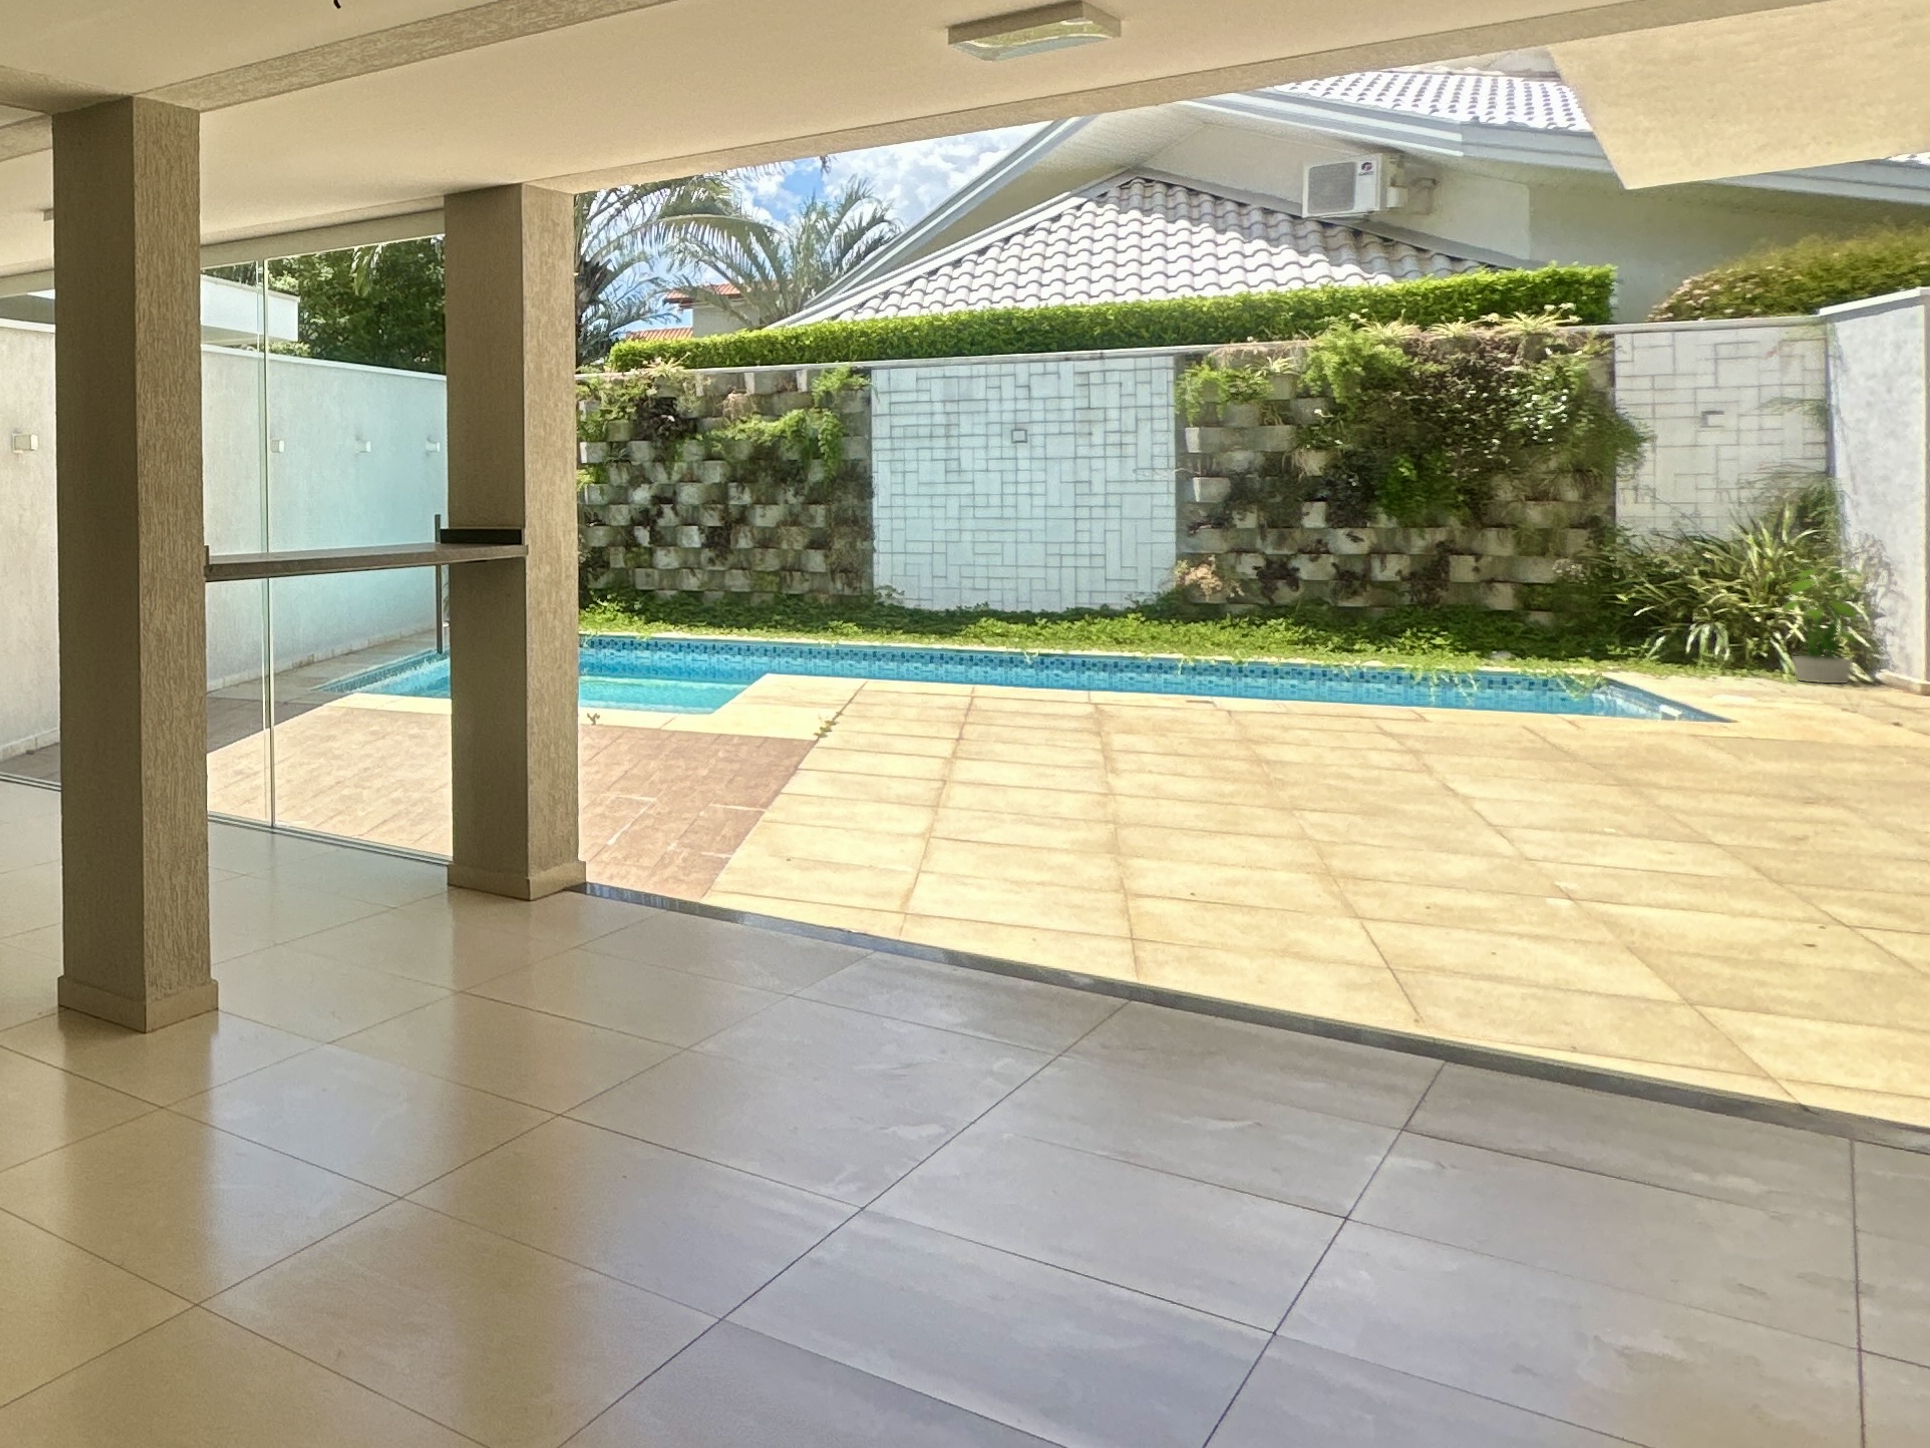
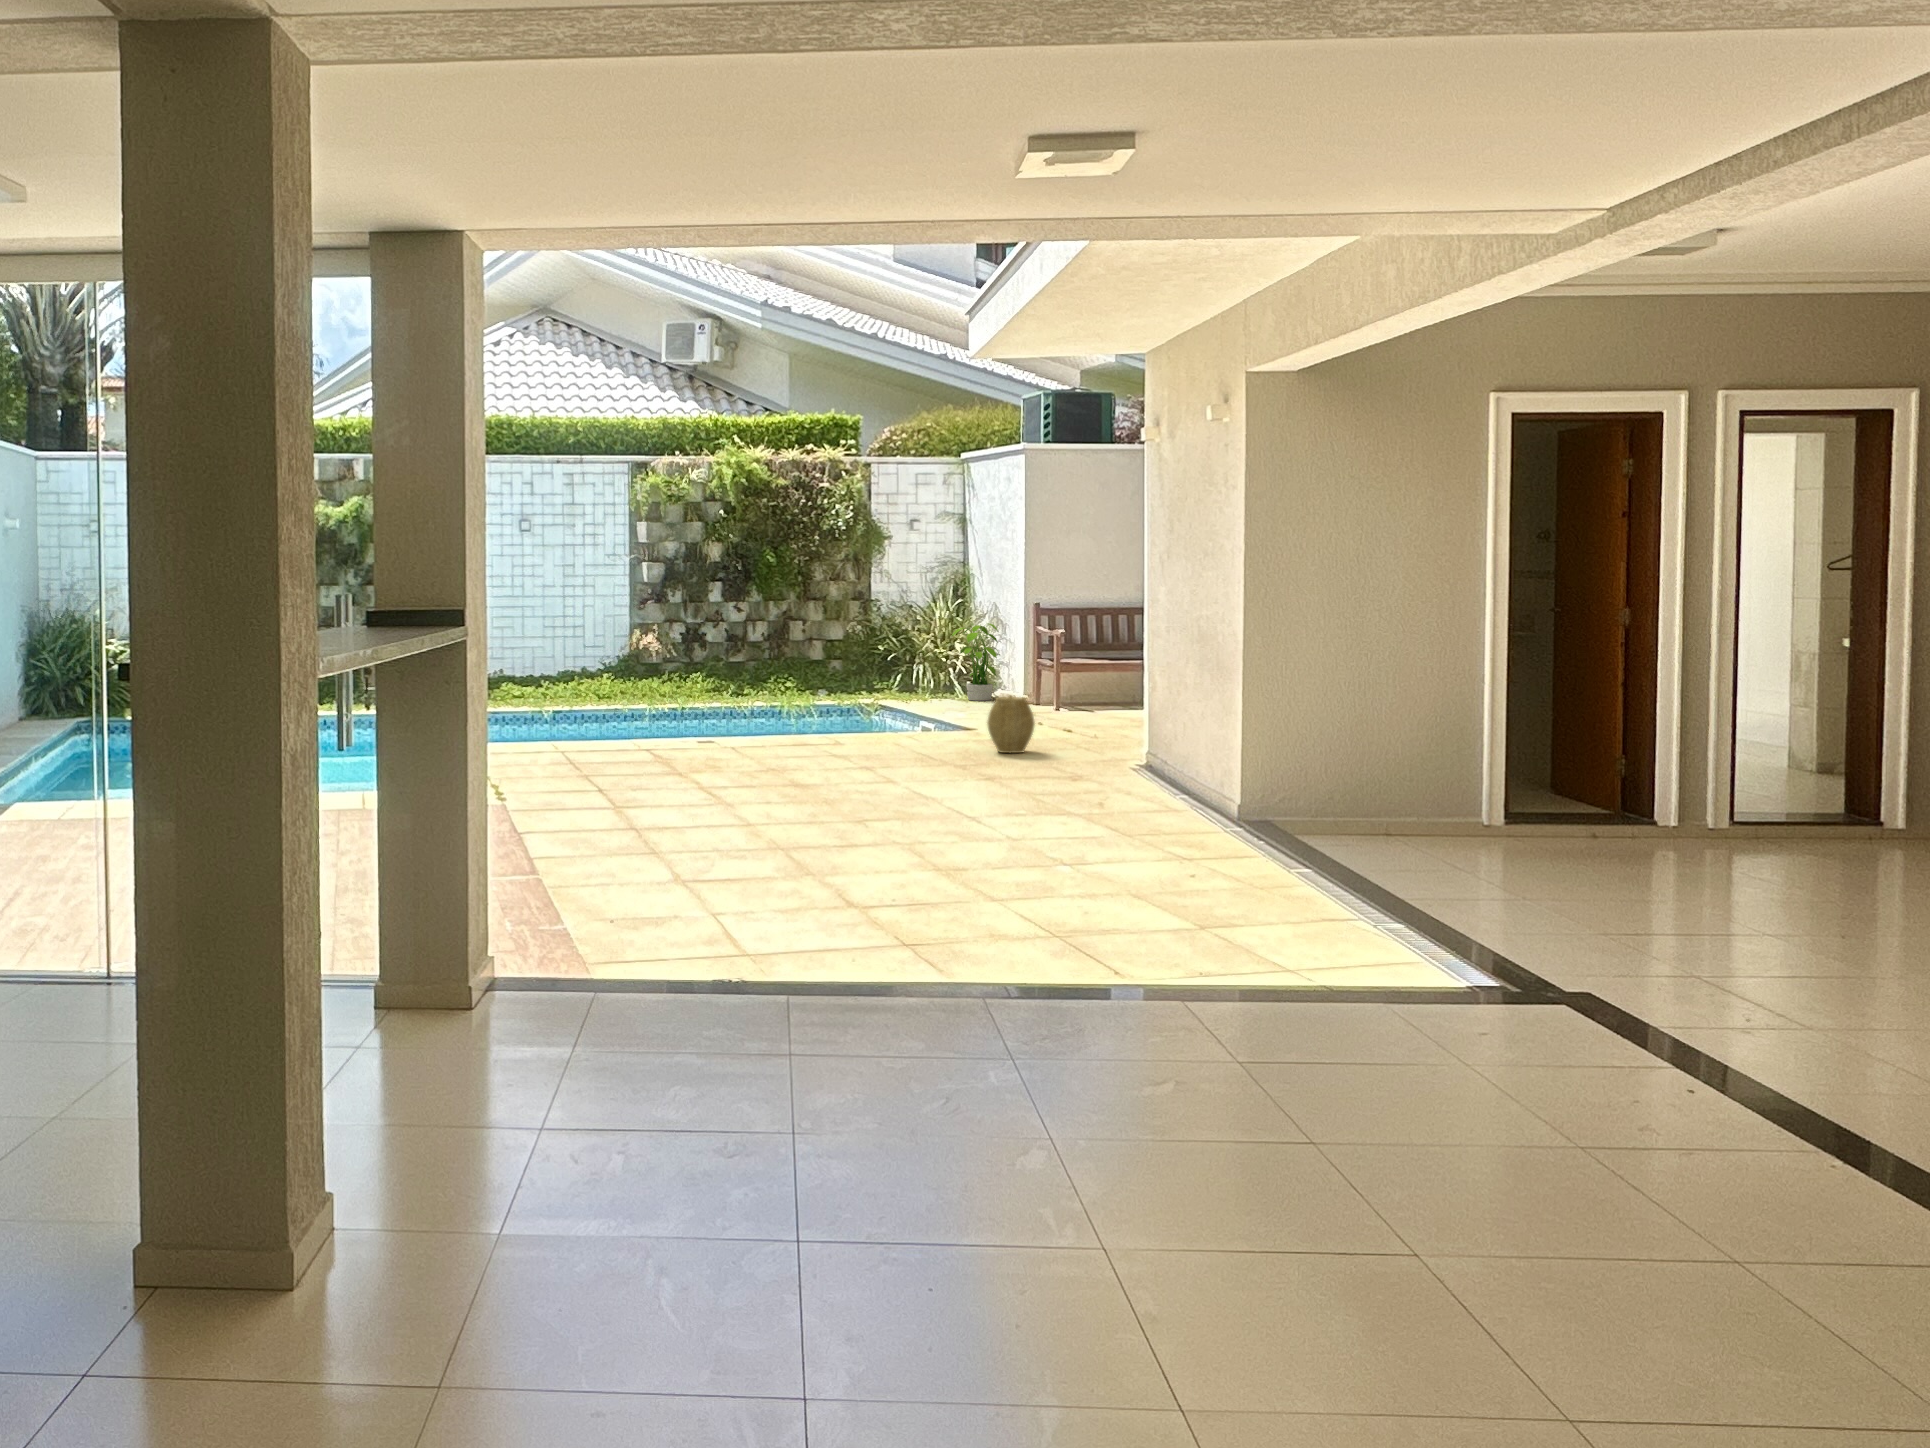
woven basket: none [1719,674,1823,762] -> present [987,695,1034,753]

